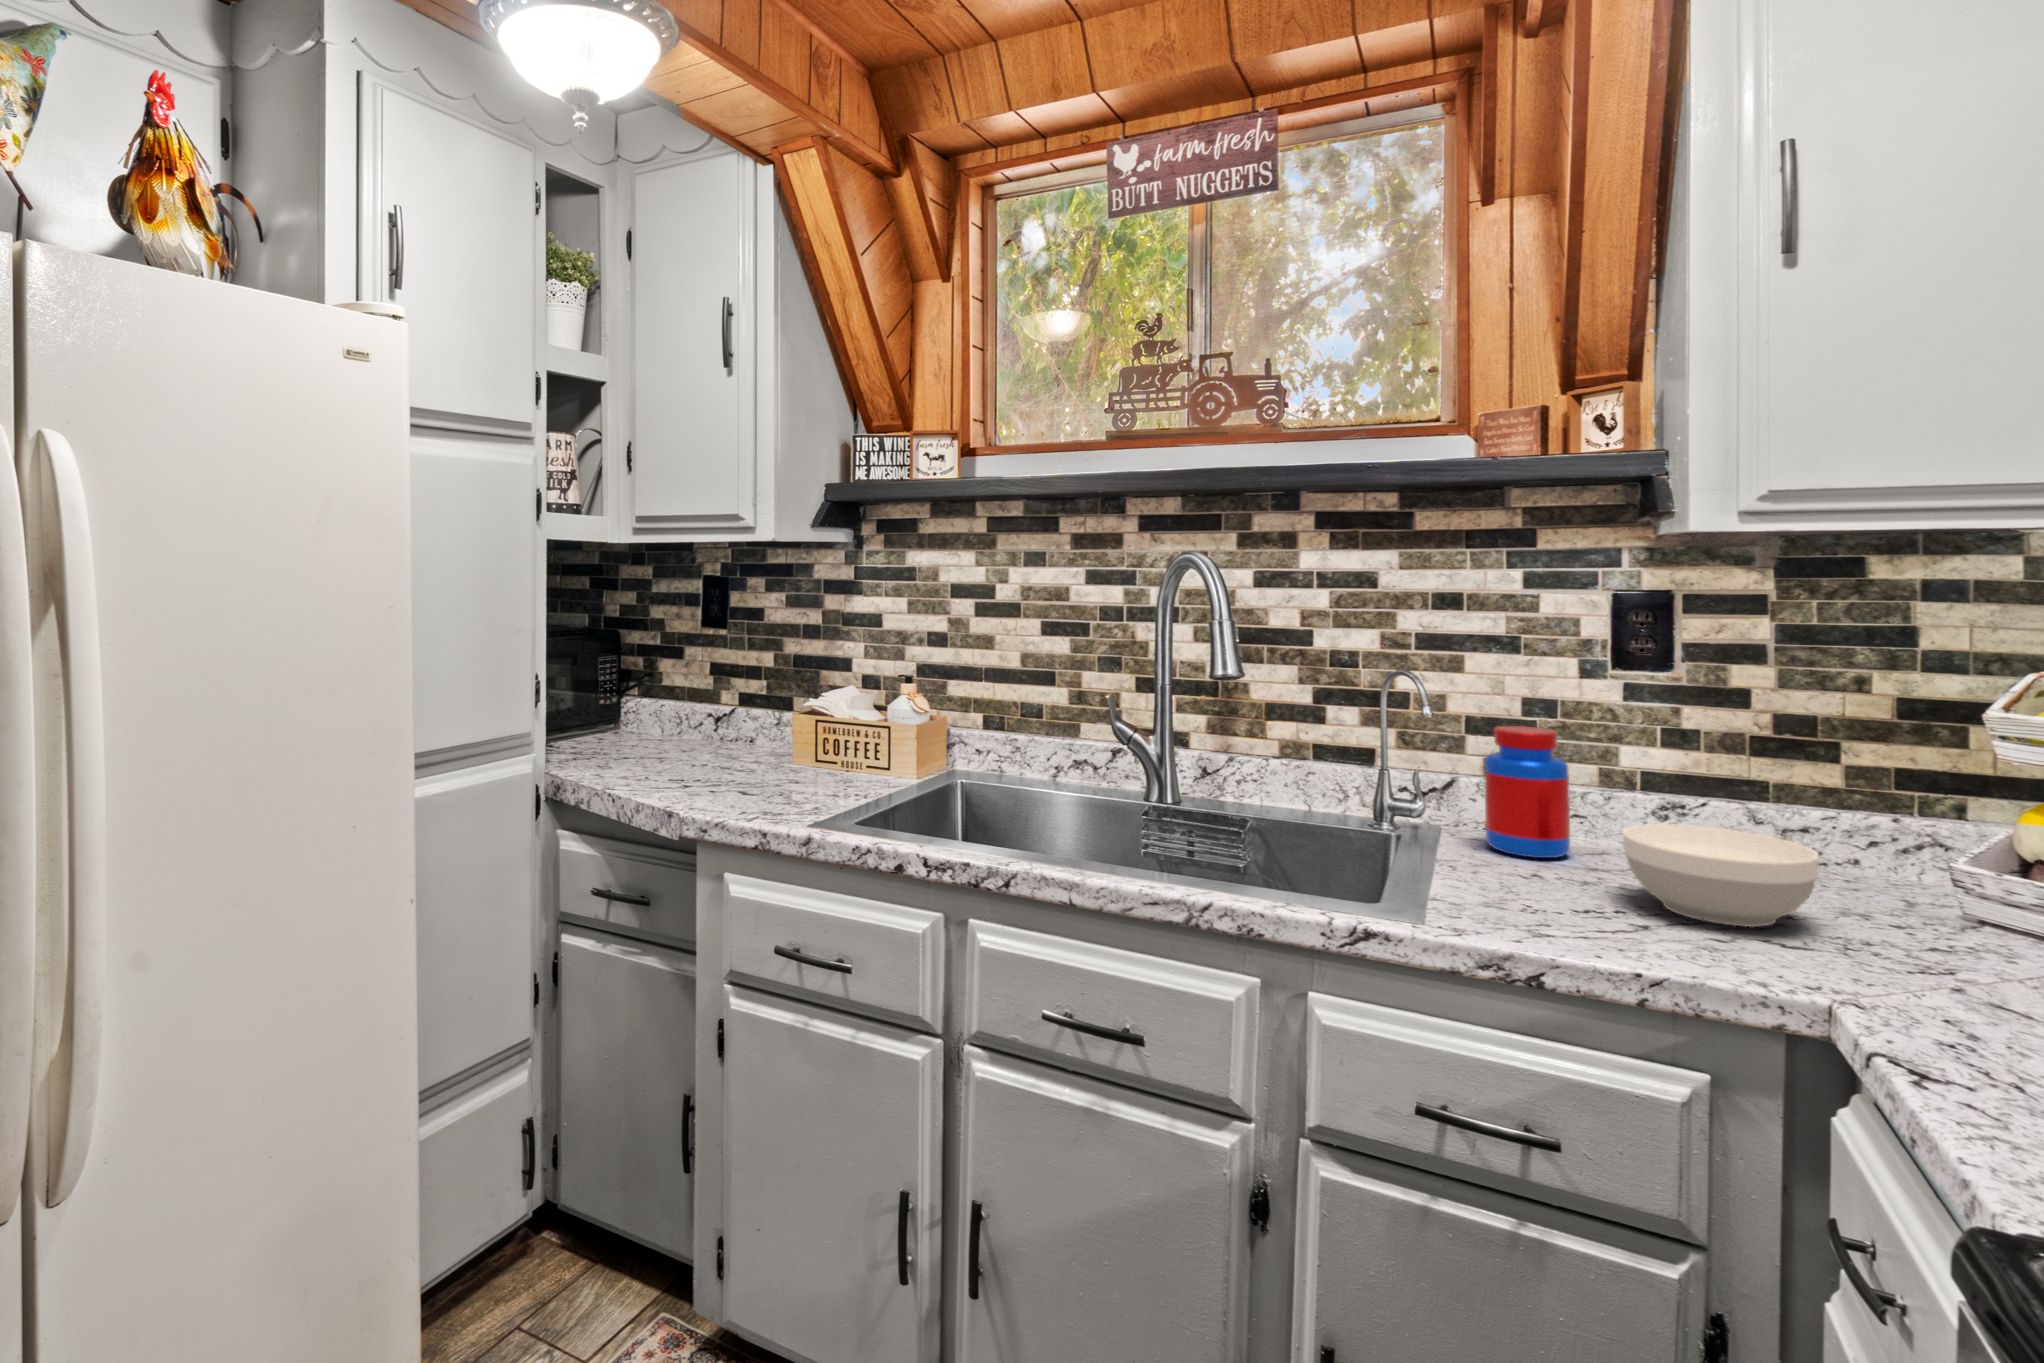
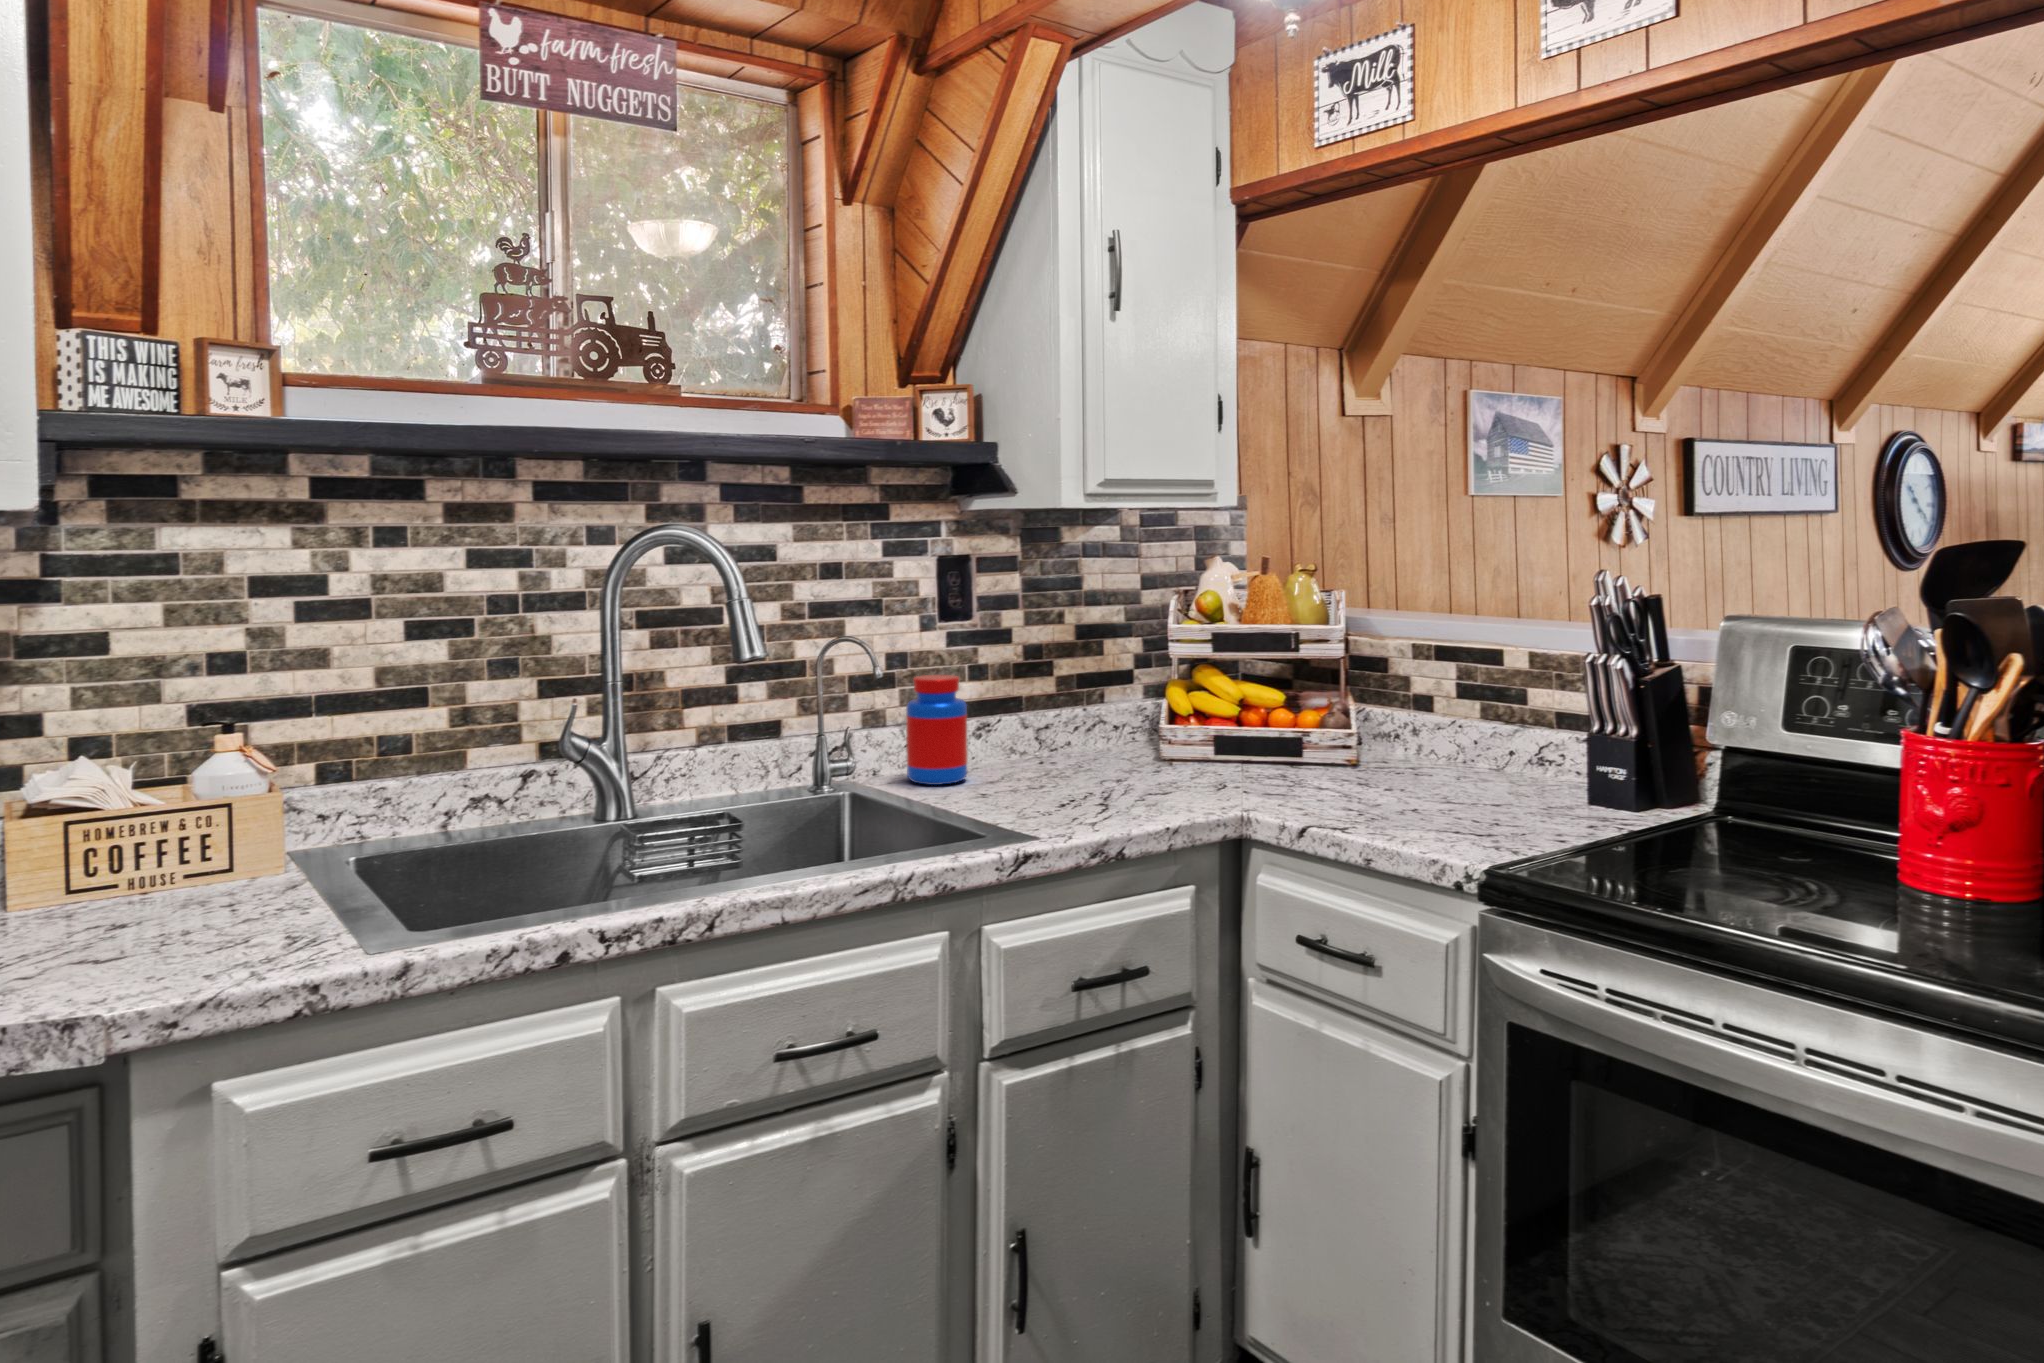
bowl: present [1622,824,1819,927] -> none [1046,727,1156,793]

